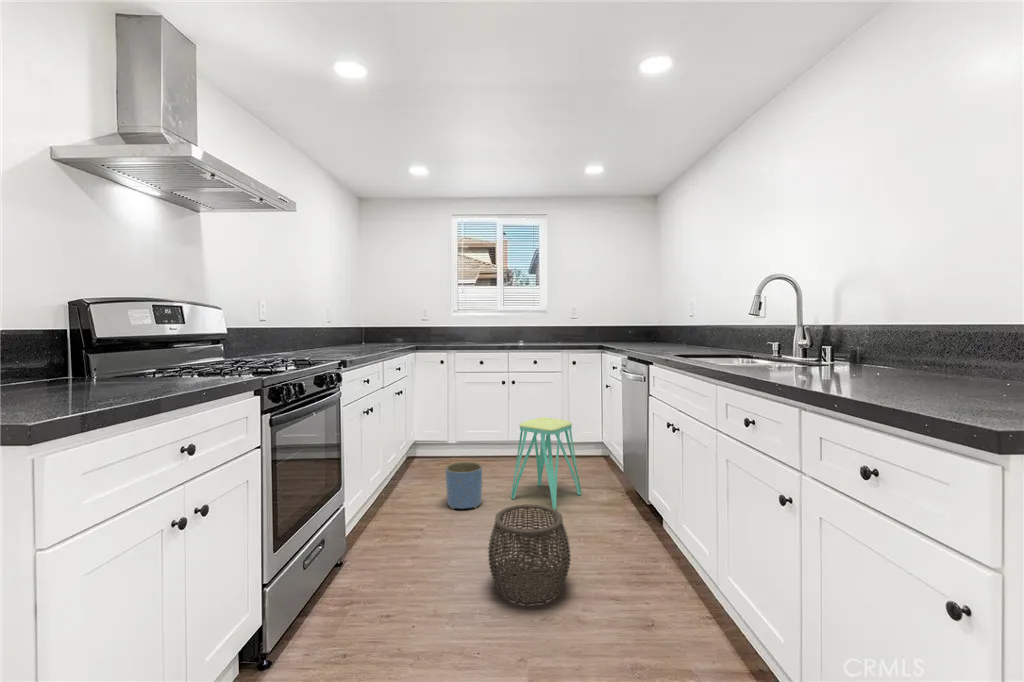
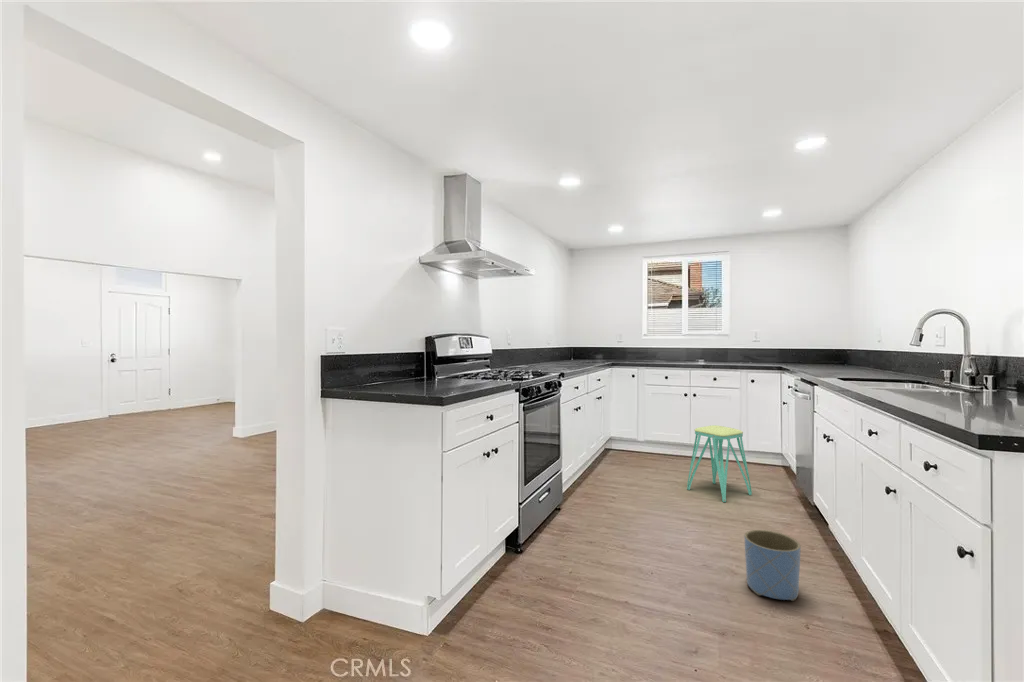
planter: present [445,462,482,509] -> present [744,530,801,601]
woven basket: present [488,504,571,604] -> none [660,486,726,556]

